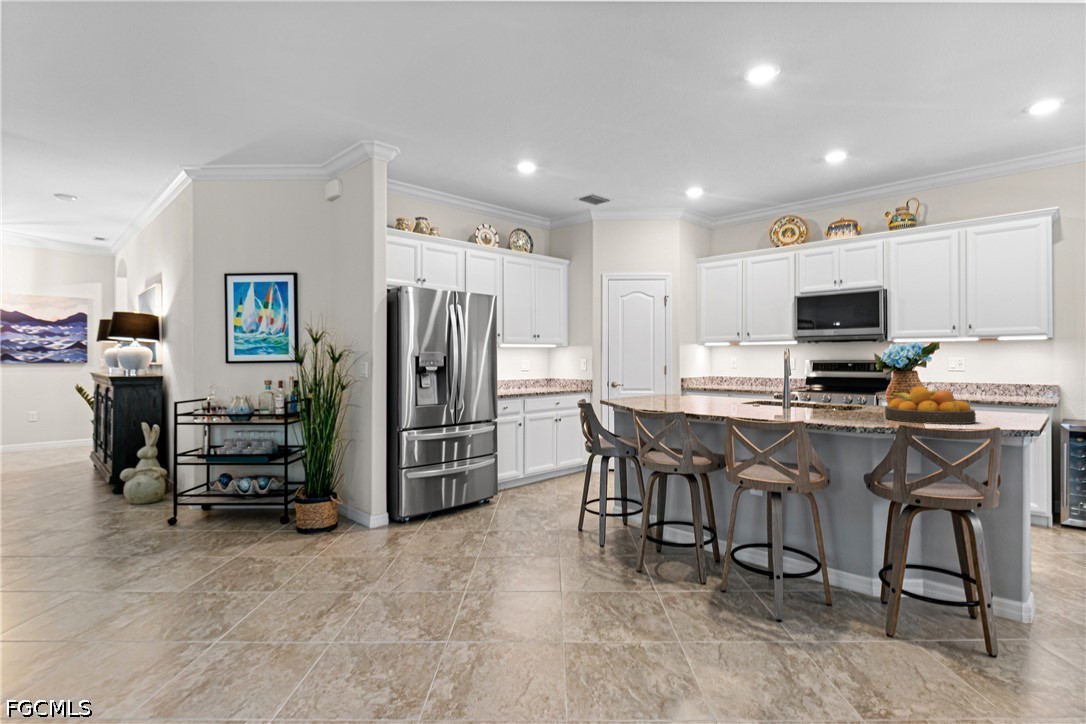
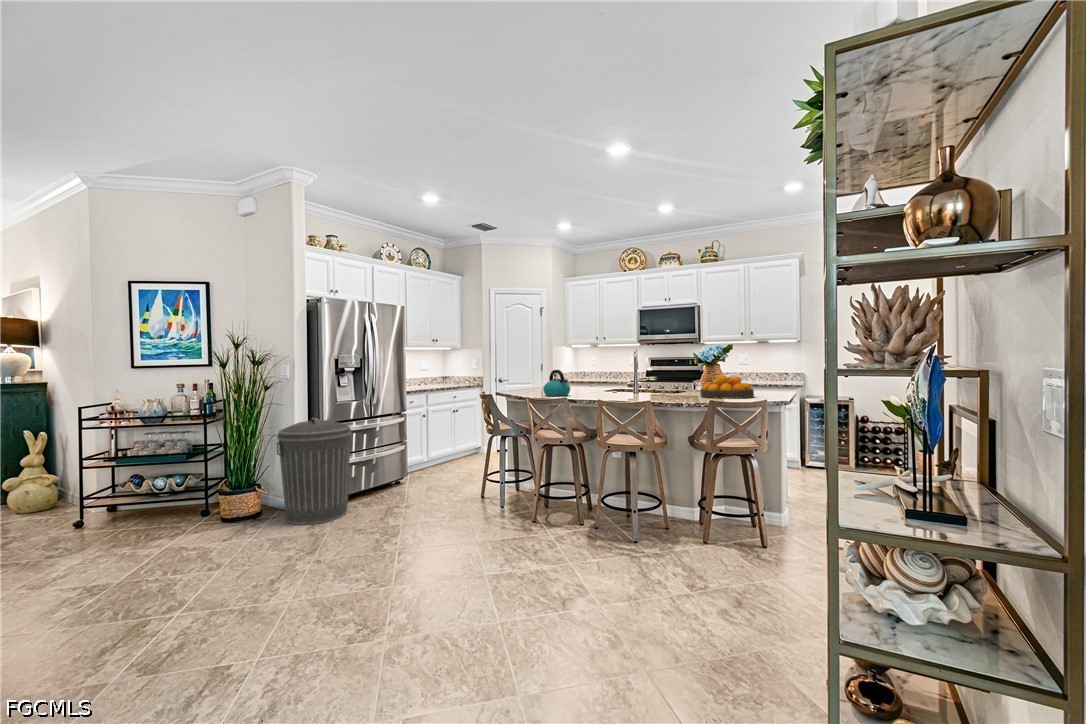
kettle: none [657,375,693,409] -> present [543,370,570,396]
trash can: none [350,423,431,545] -> present [277,418,352,525]

